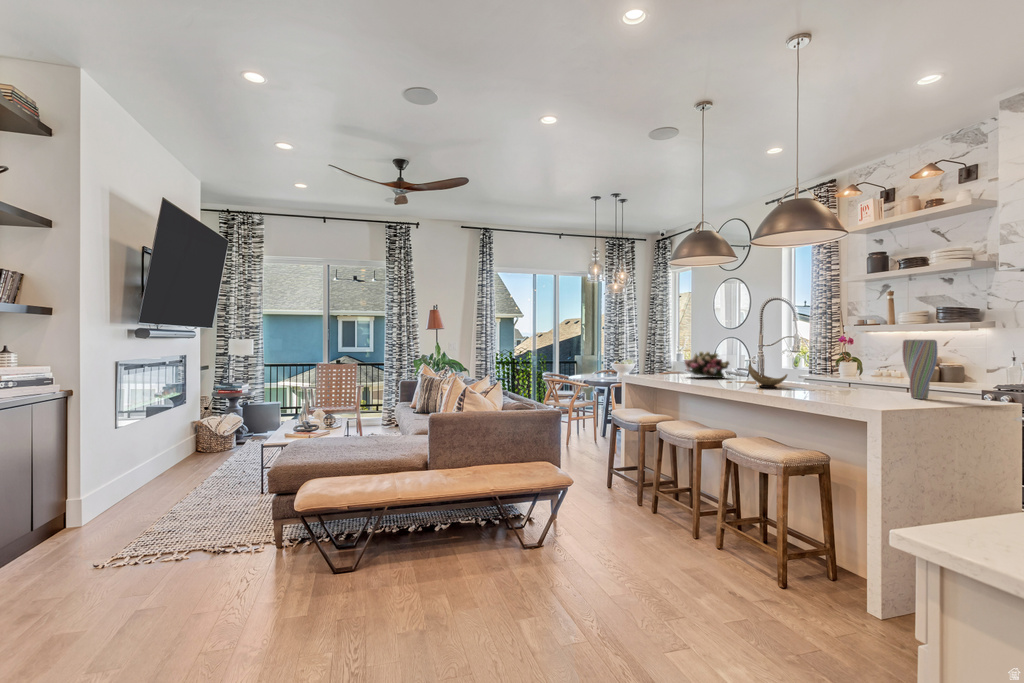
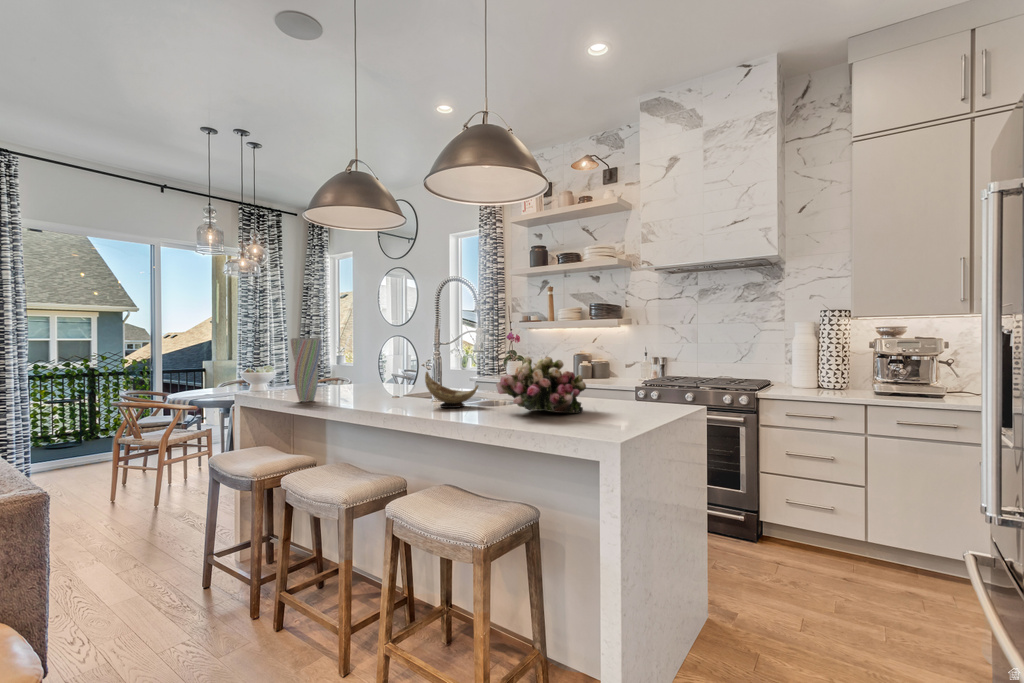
vase: present [902,340,938,399] -> present [291,338,322,402]
flower arrangement: present [685,351,729,378] -> present [496,356,586,413]

